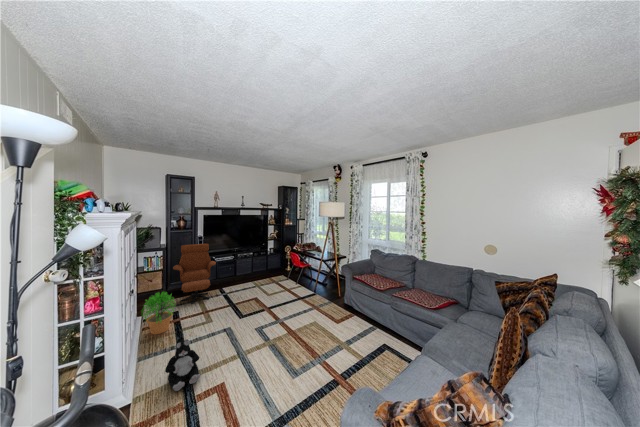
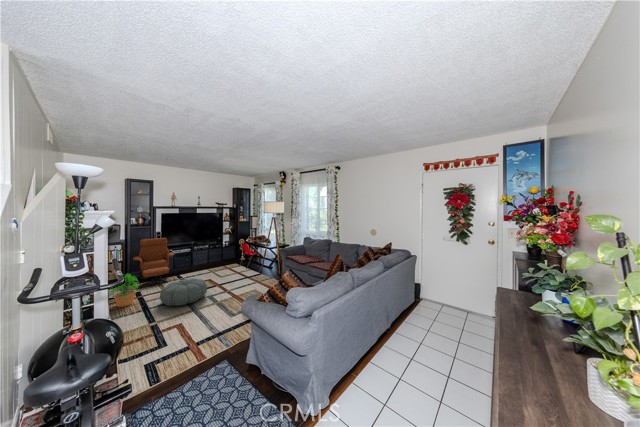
pouf: none [199,300,255,341] -> present [160,278,207,306]
plush toy: present [165,339,200,391] -> none [135,300,163,333]

